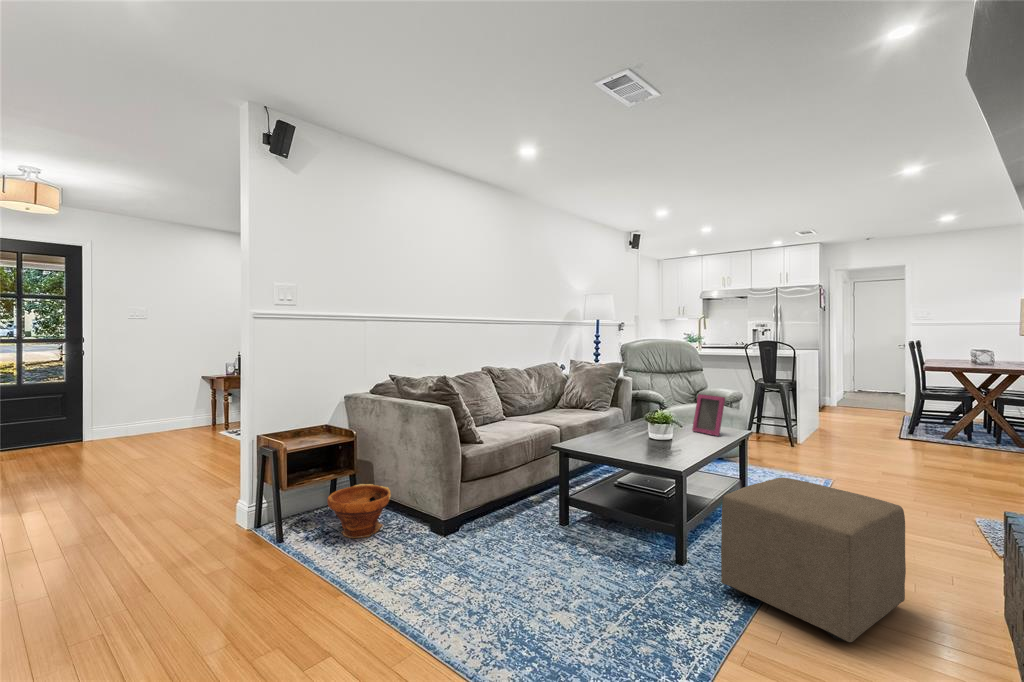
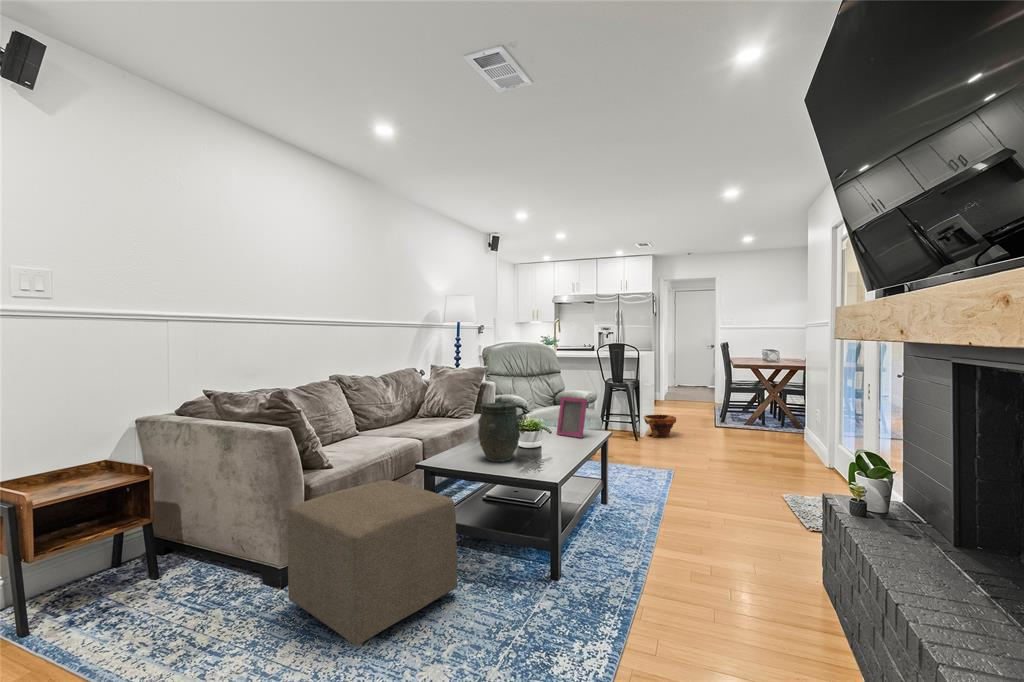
vase: none [611,396,651,451] -> present [478,403,520,462]
ottoman: present [721,477,906,642] -> present [287,480,457,646]
planter: present [327,484,391,538] -> present [644,415,676,438]

